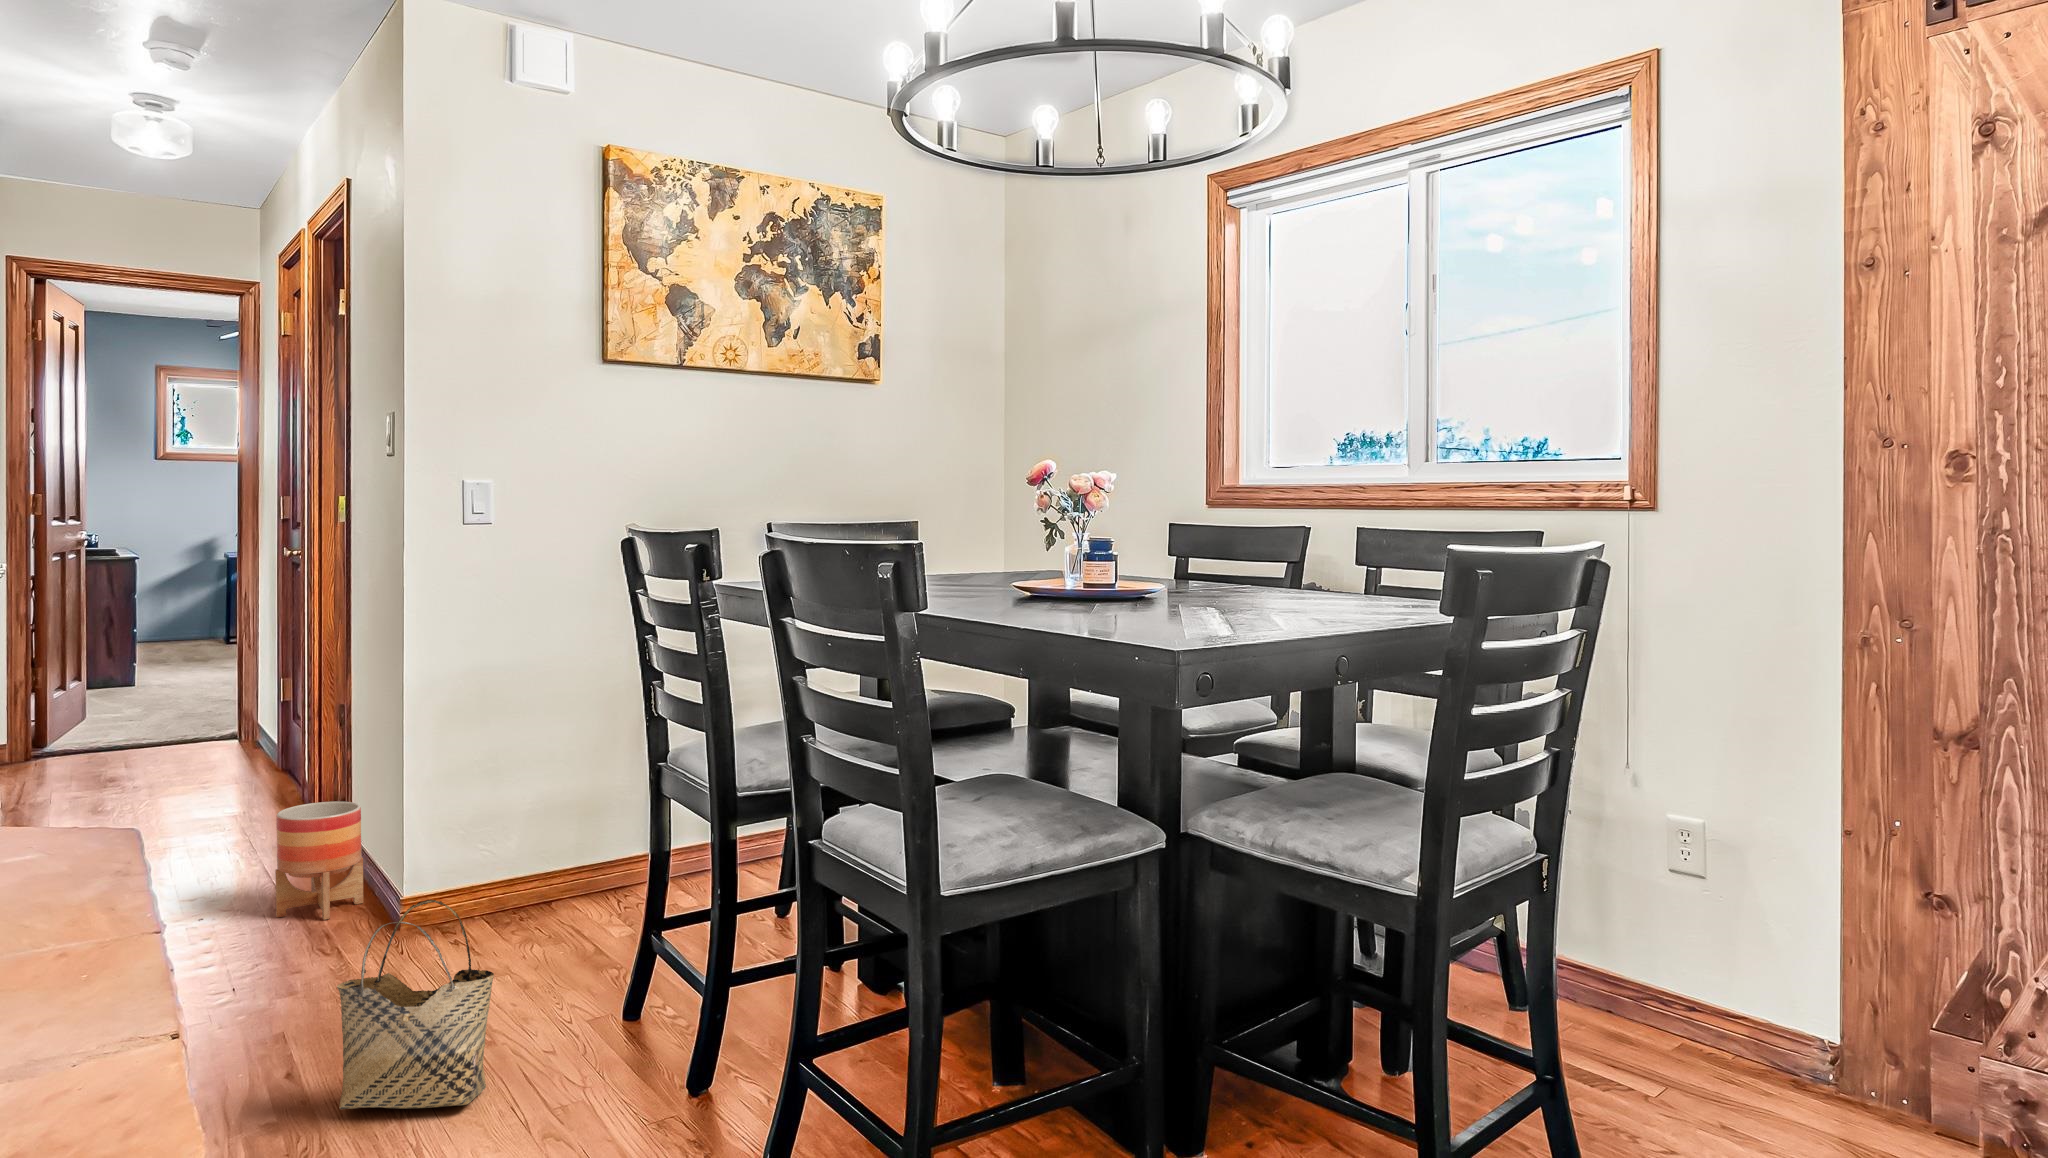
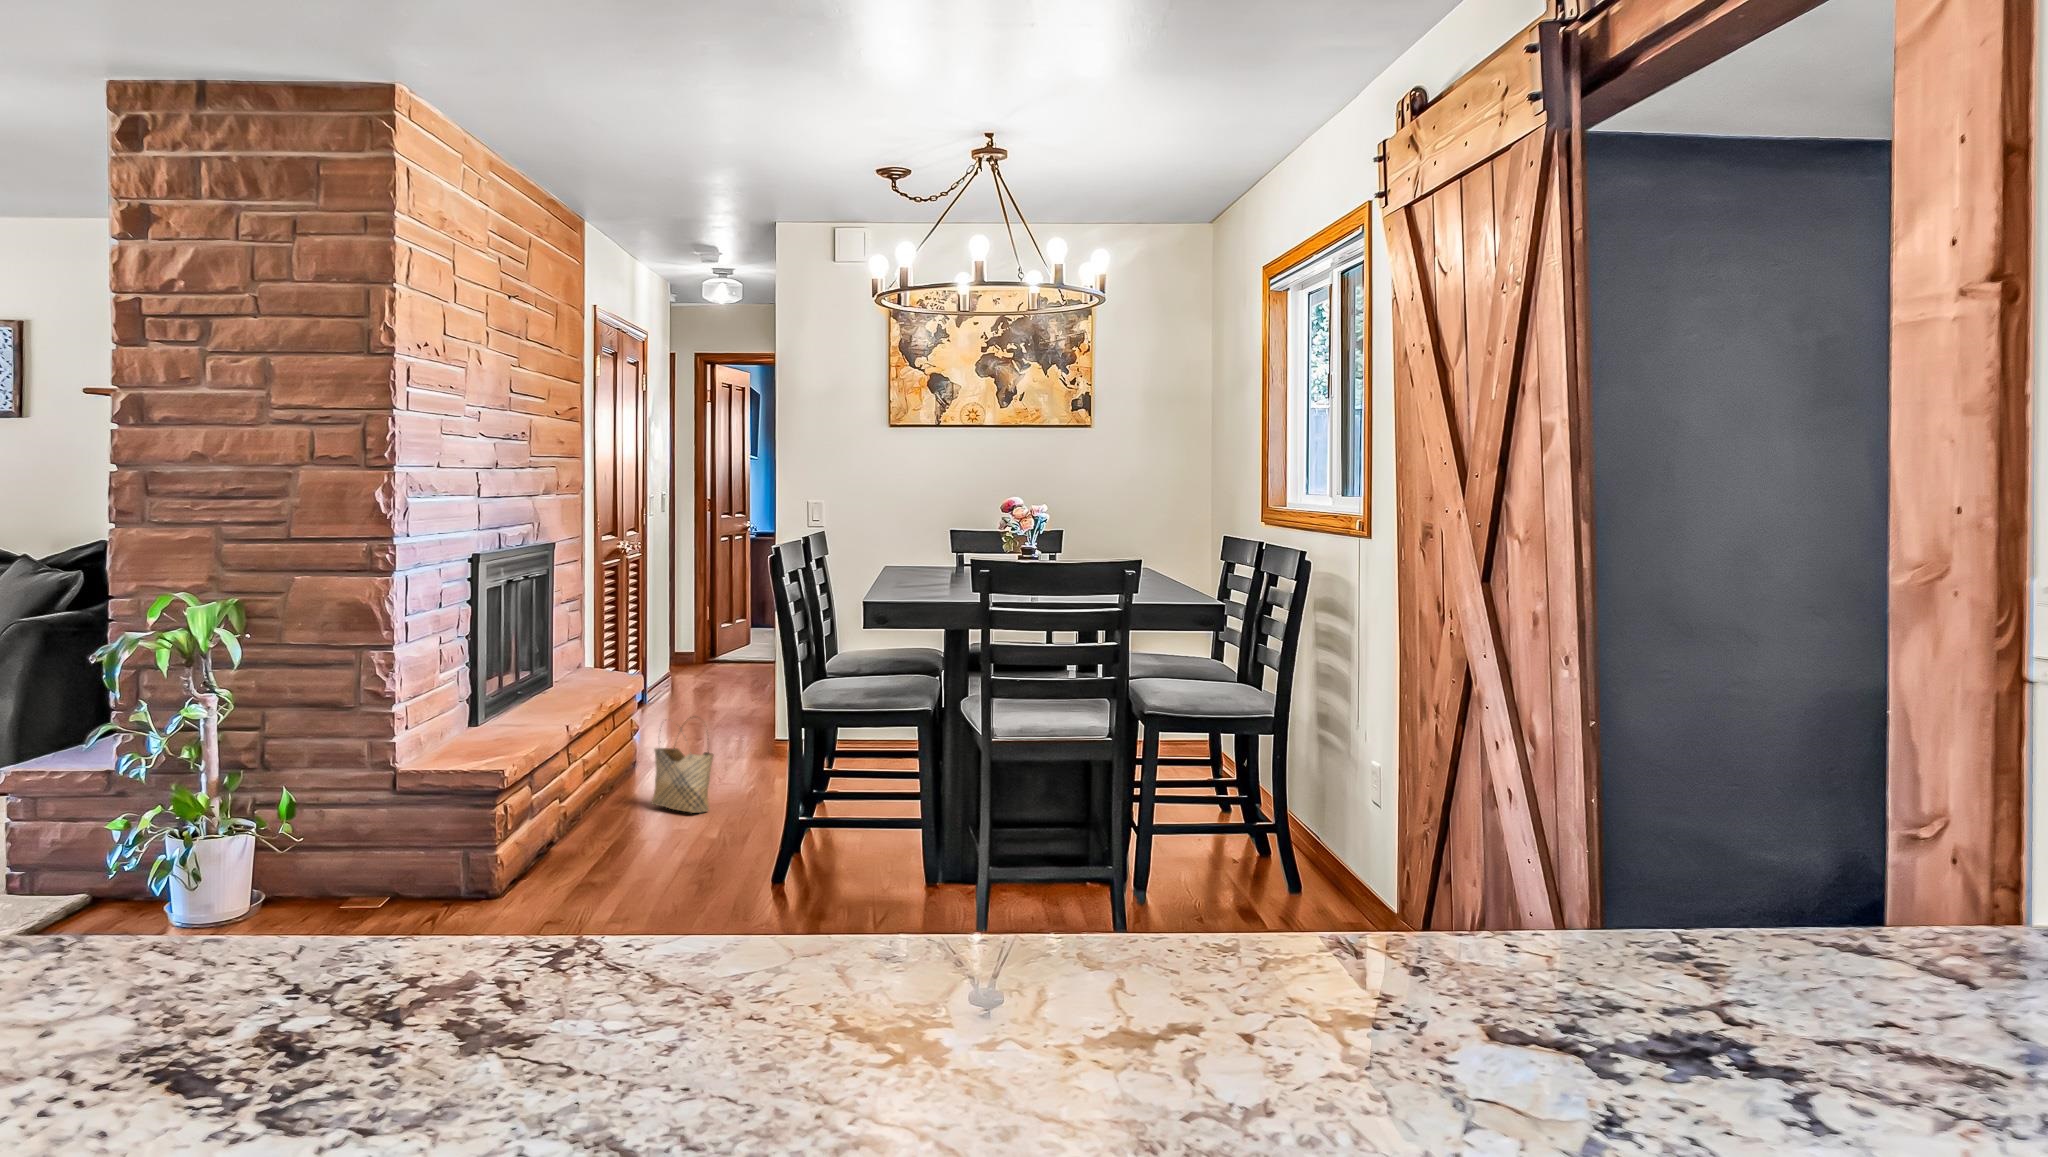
planter: present [275,801,363,920] -> none [719,684,762,747]

